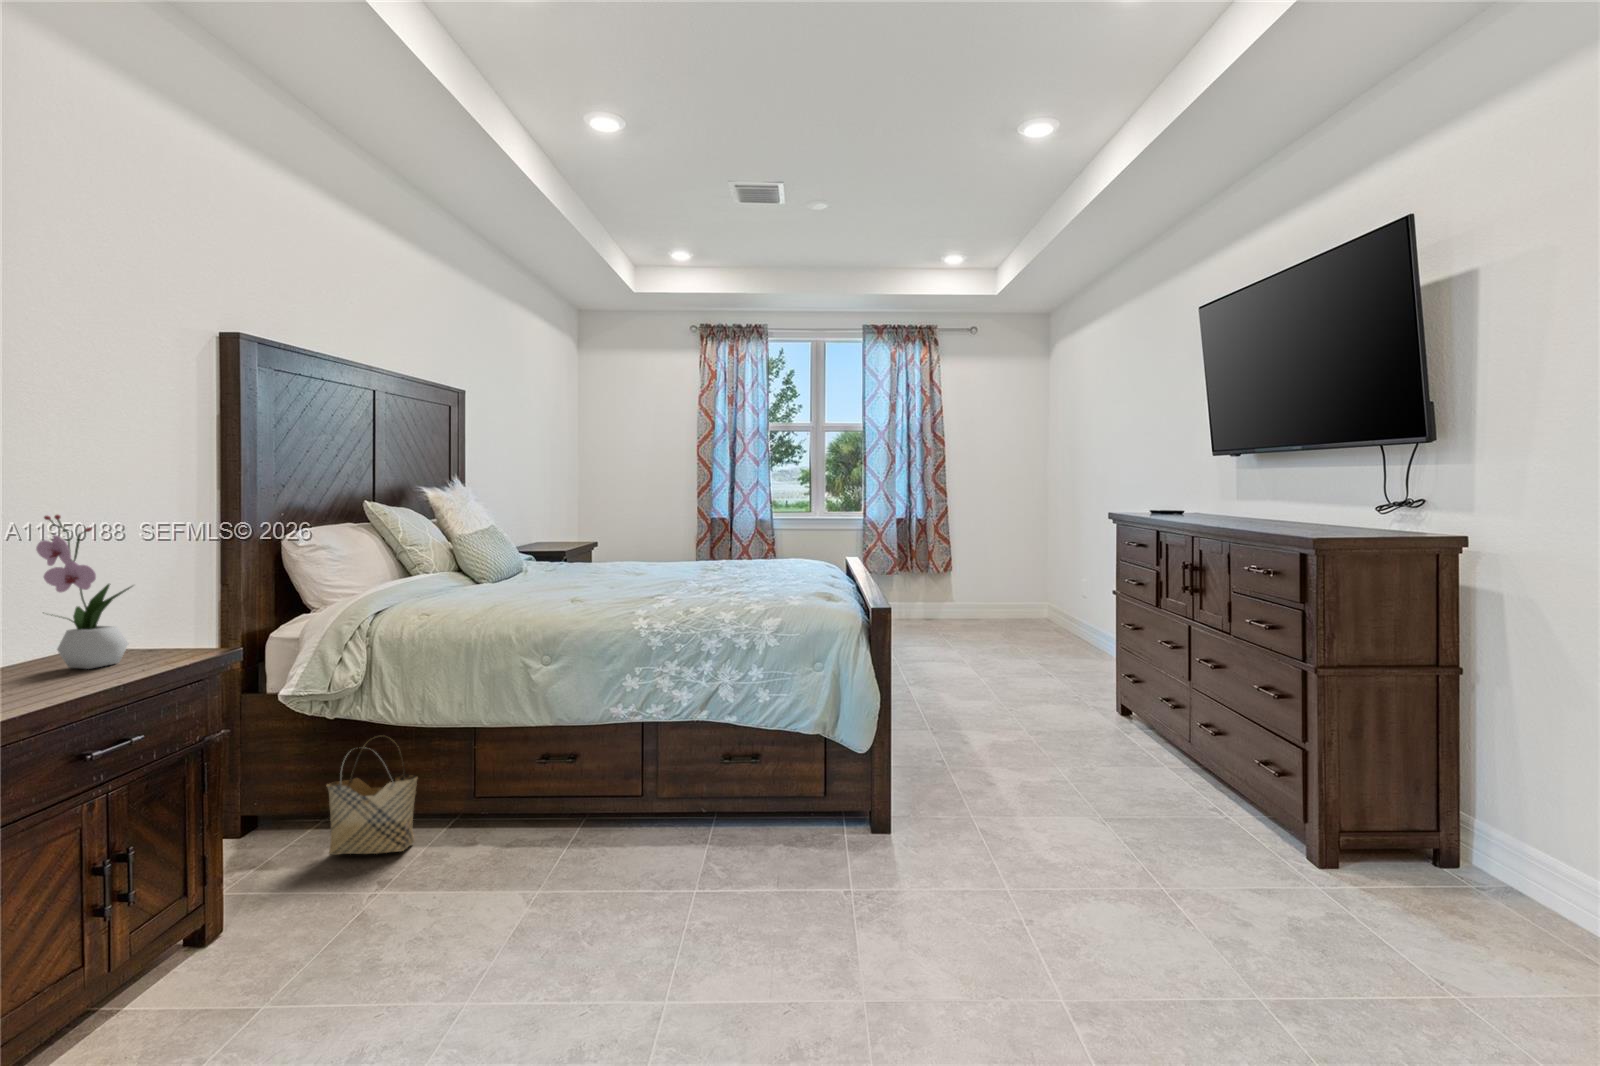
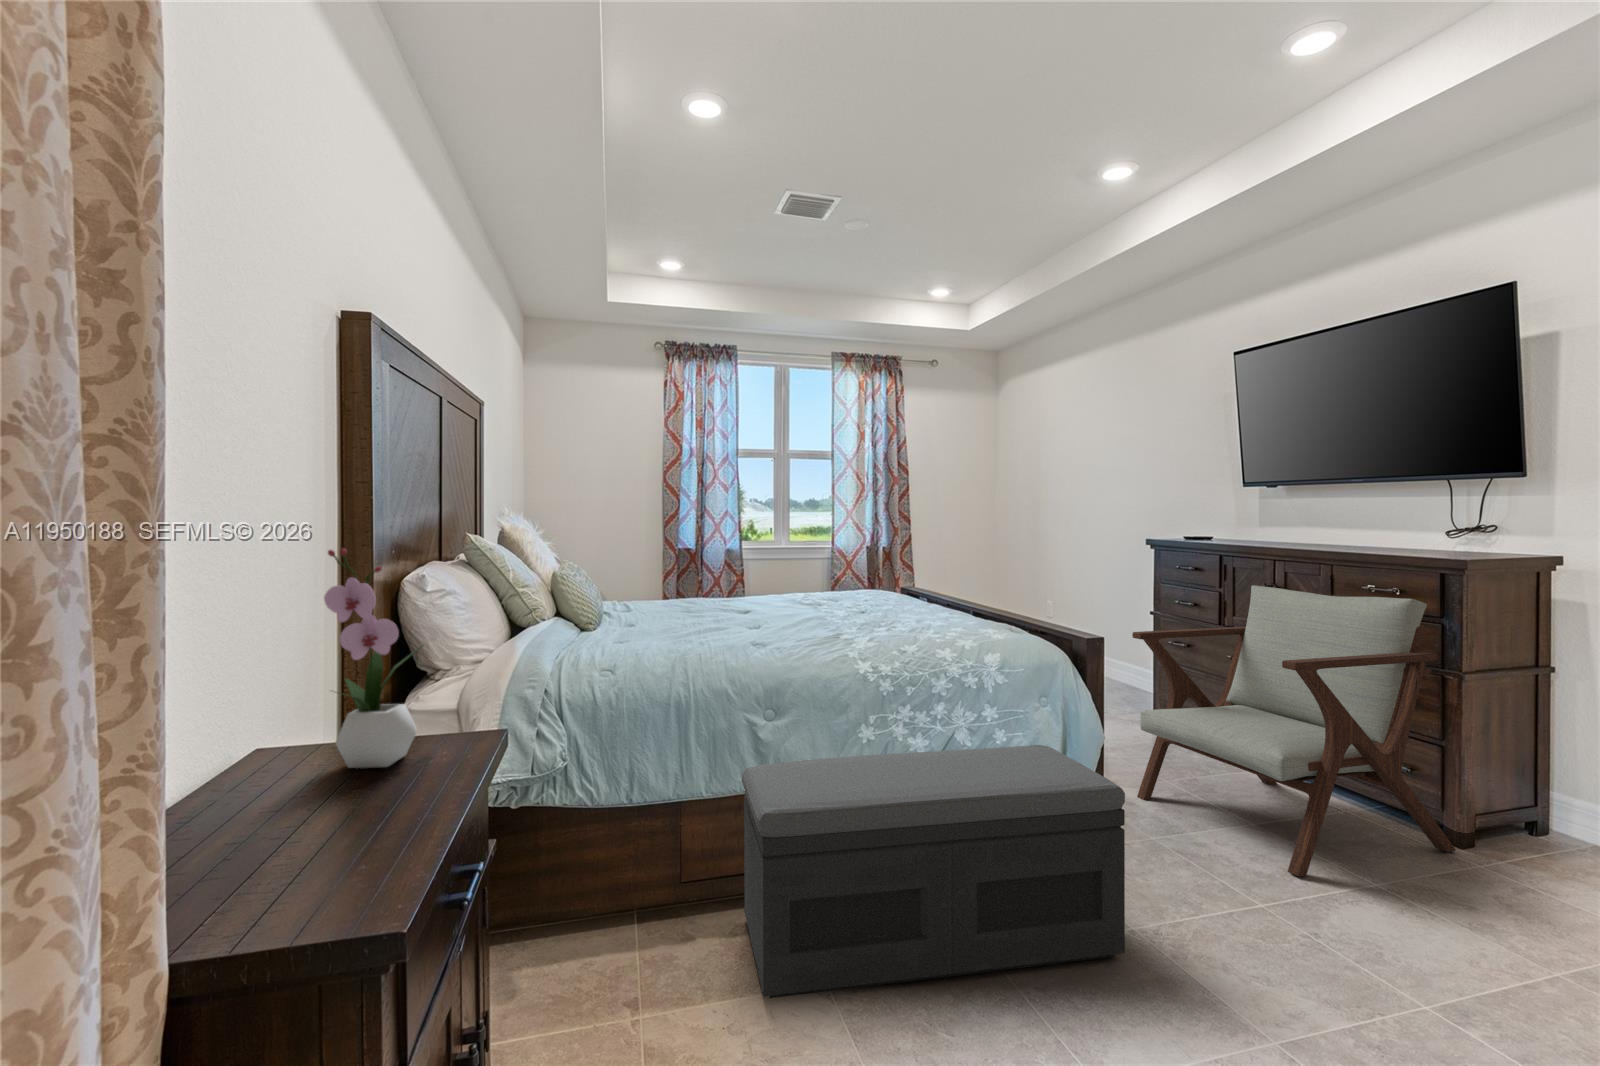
lounge chair: none [999,562,1291,859] -> present [1132,585,1456,876]
storage bench: none [468,701,811,900] -> present [742,745,1125,998]
woven basket: present [327,735,418,855] -> none [522,821,627,984]

